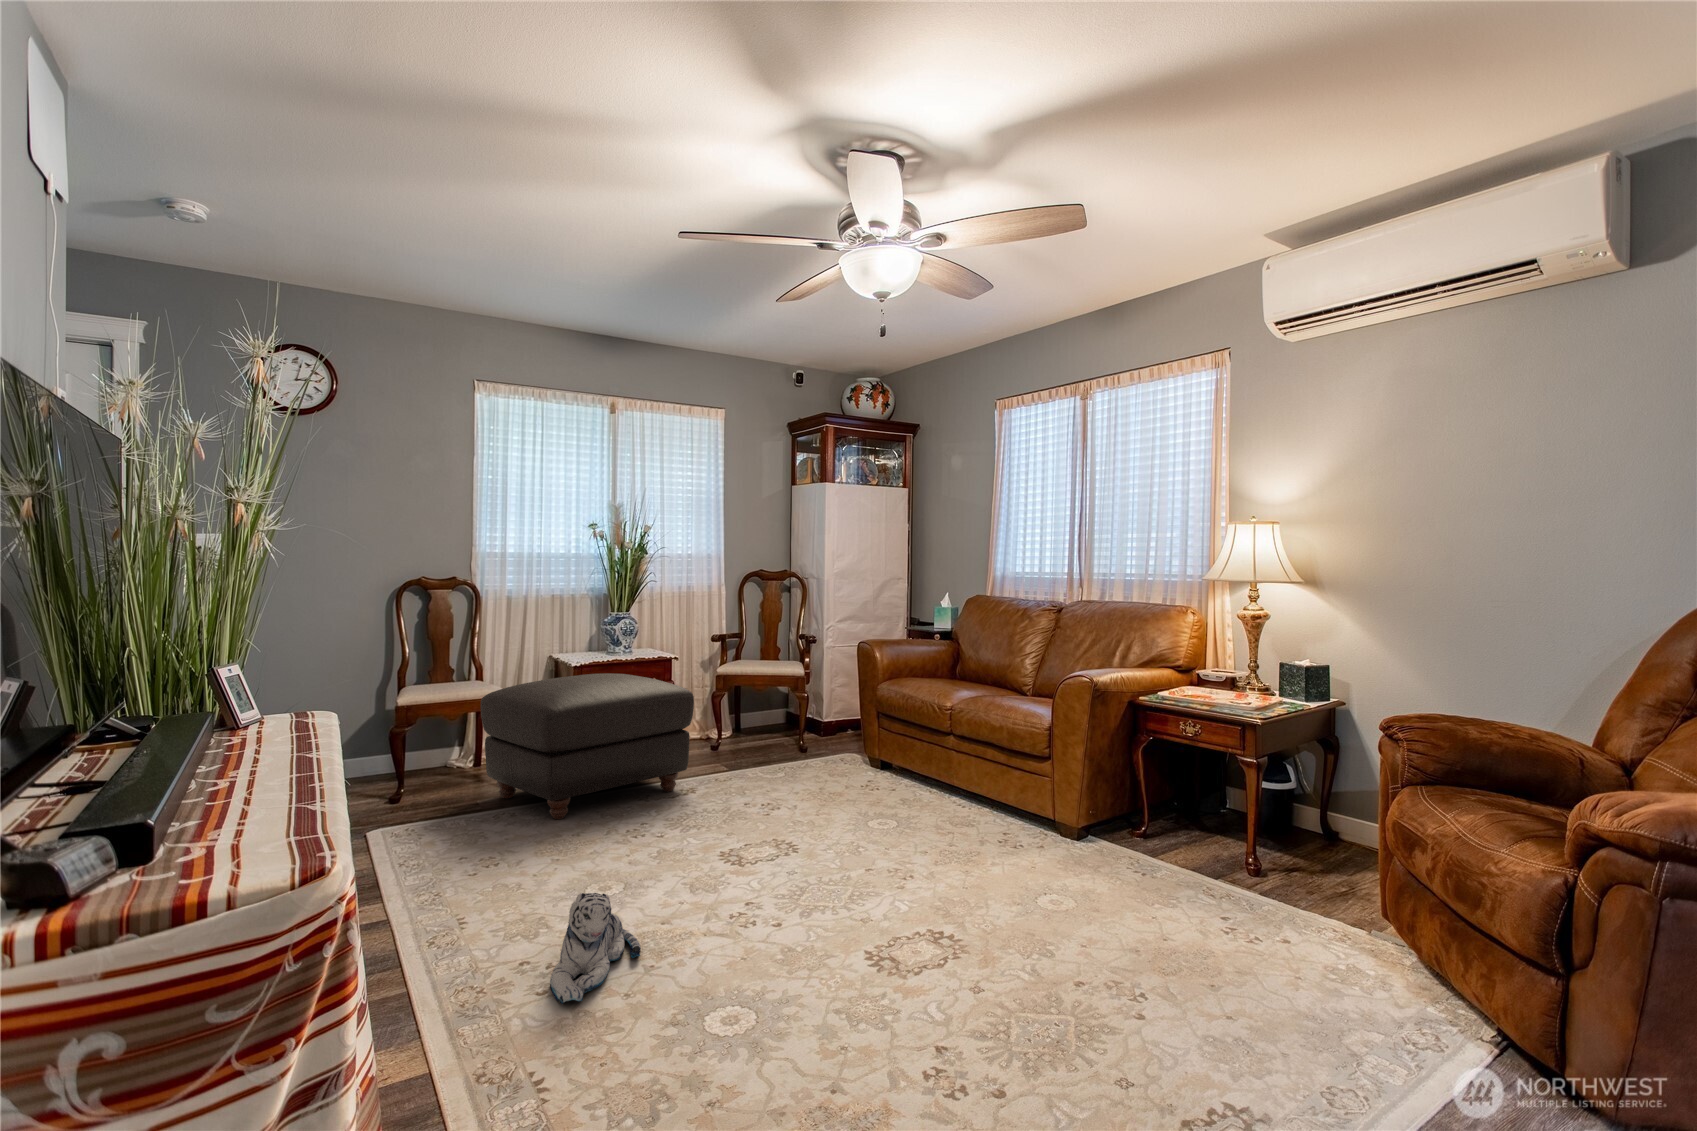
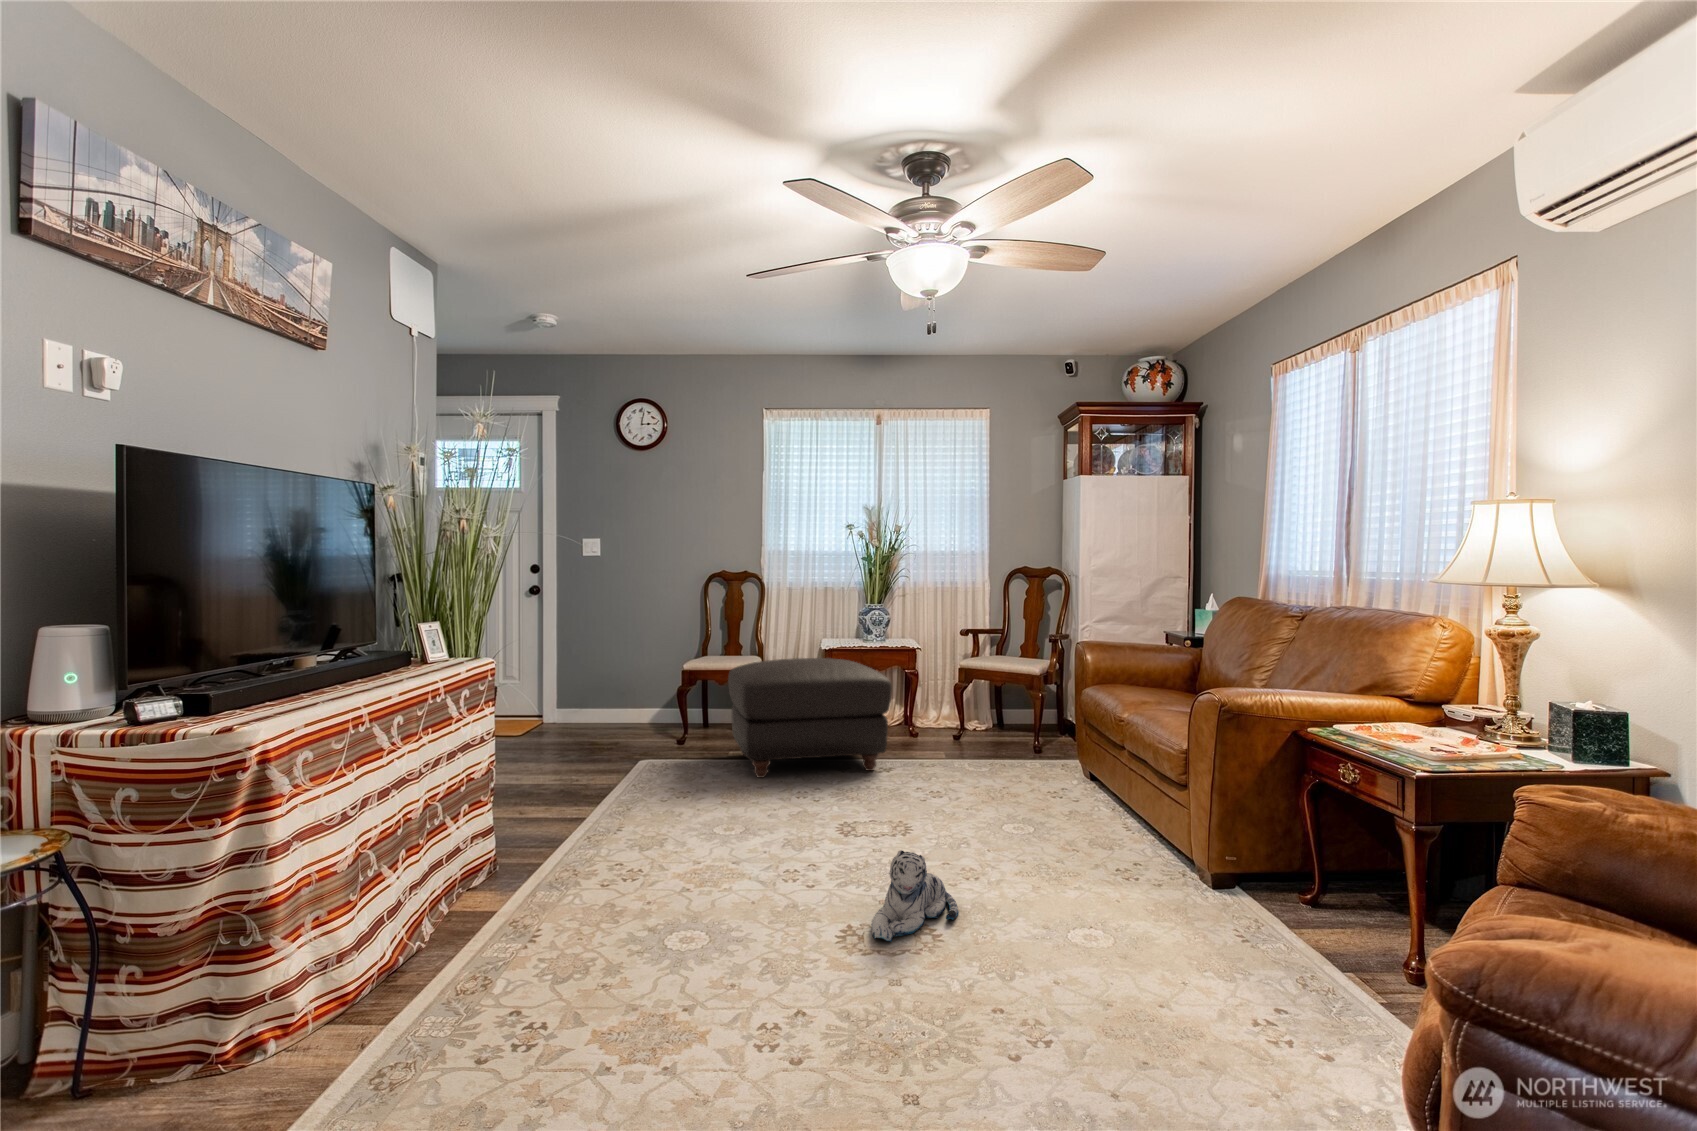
plush toy: present [550,893,641,1004] -> present [871,850,959,941]

